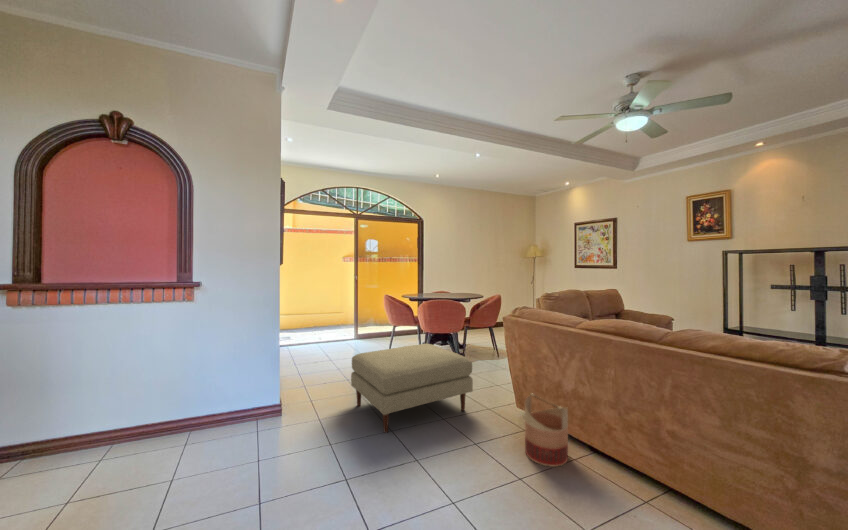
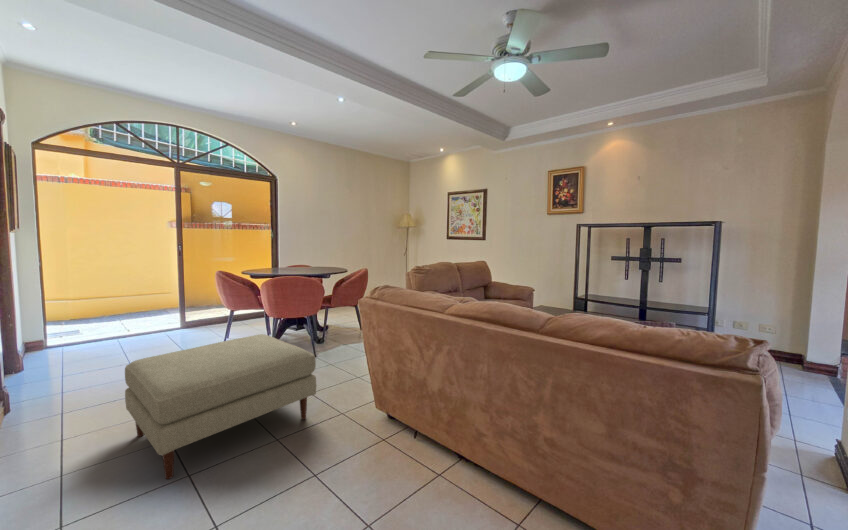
basket: present [525,393,568,467] -> none [373,394,426,488]

